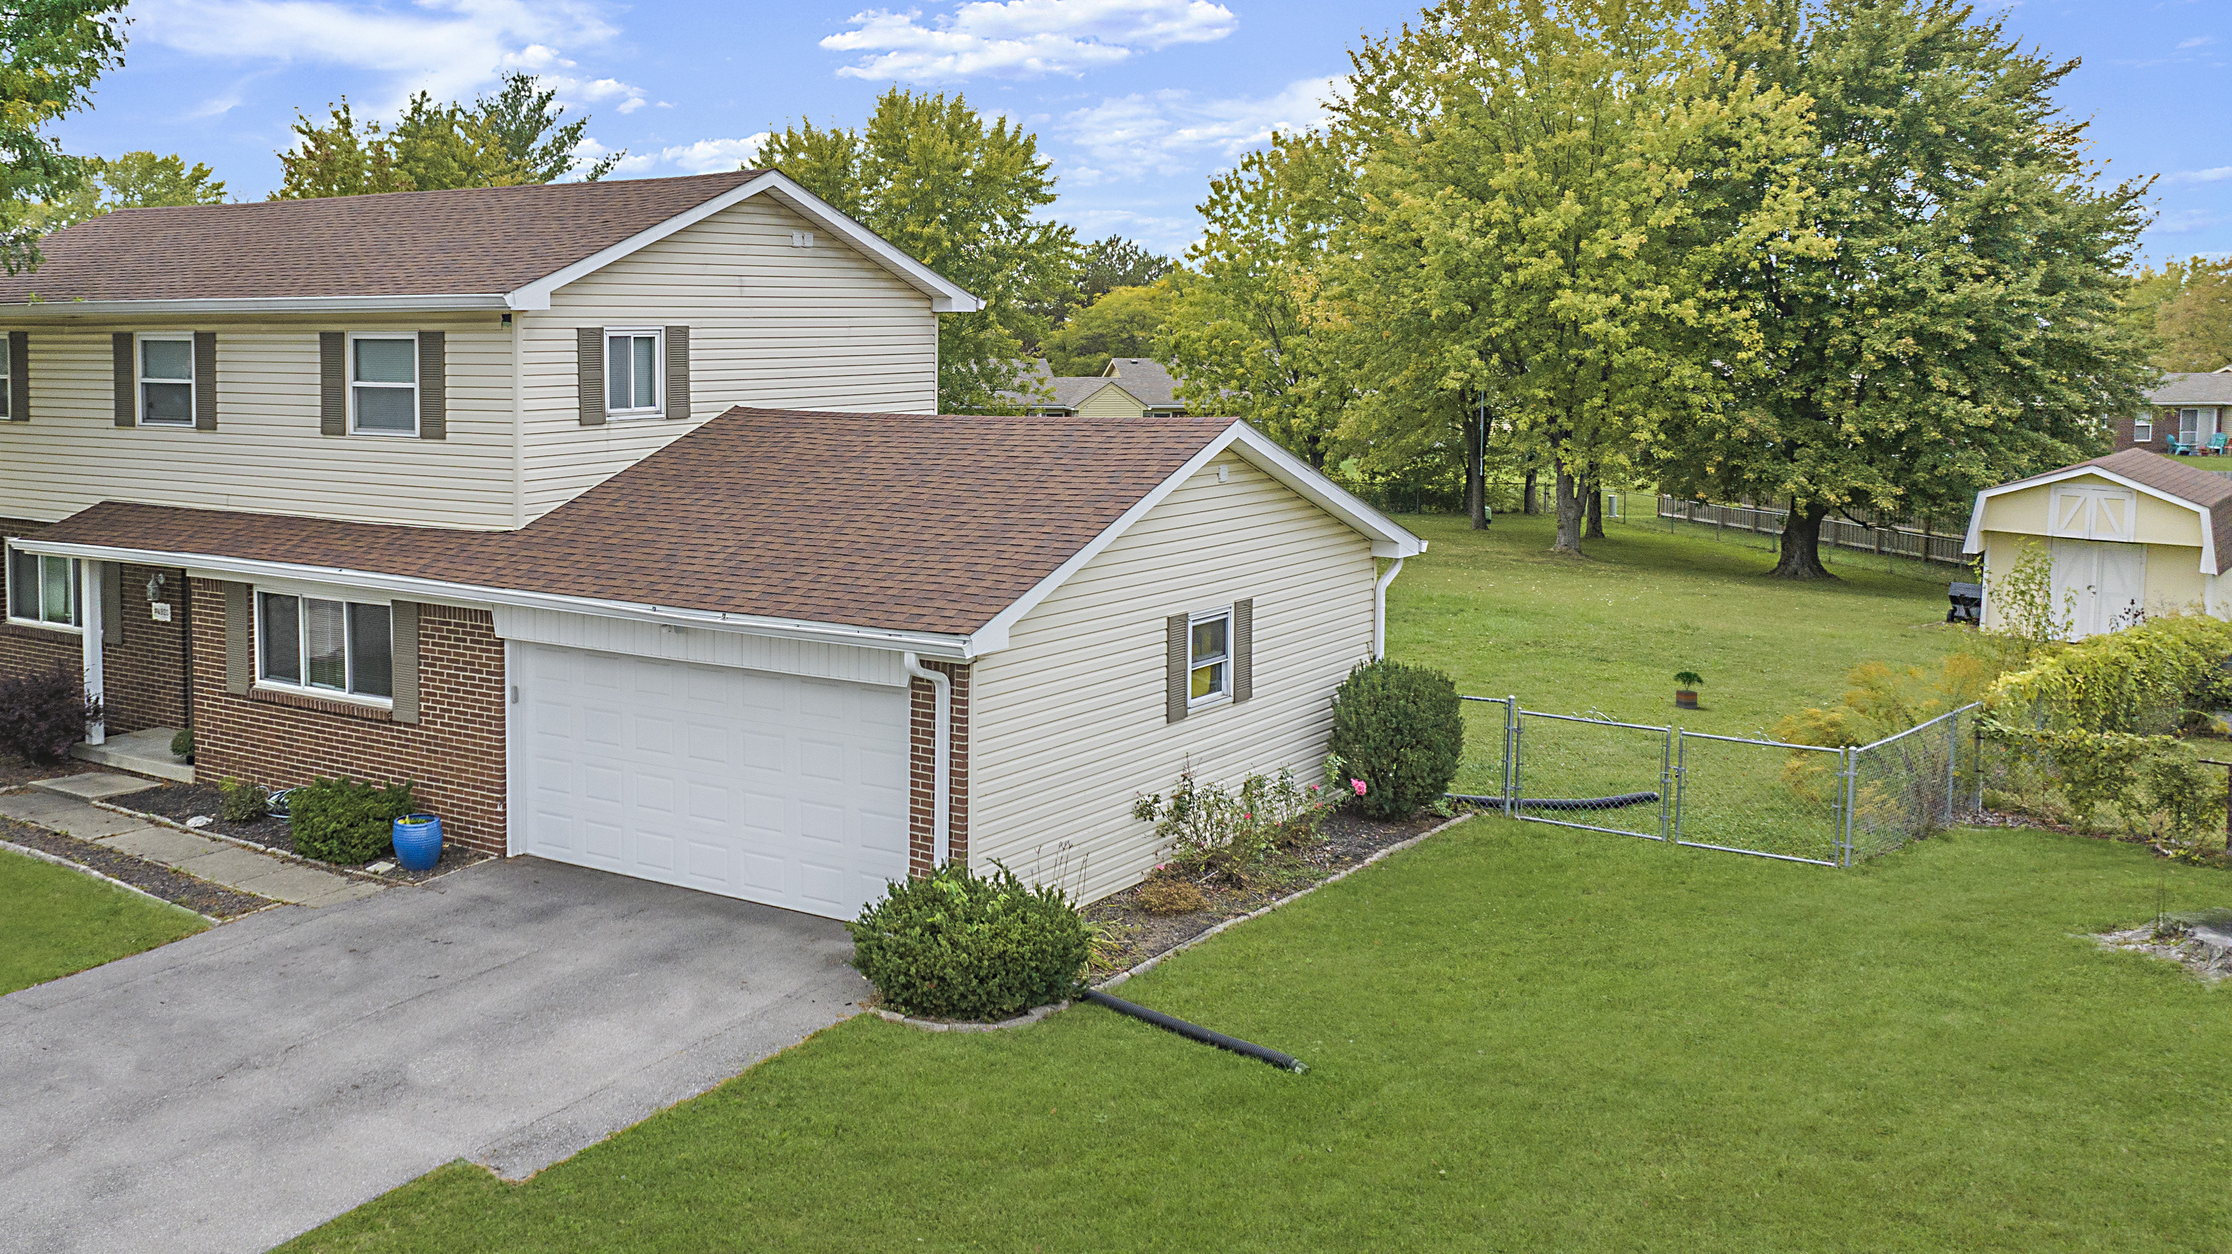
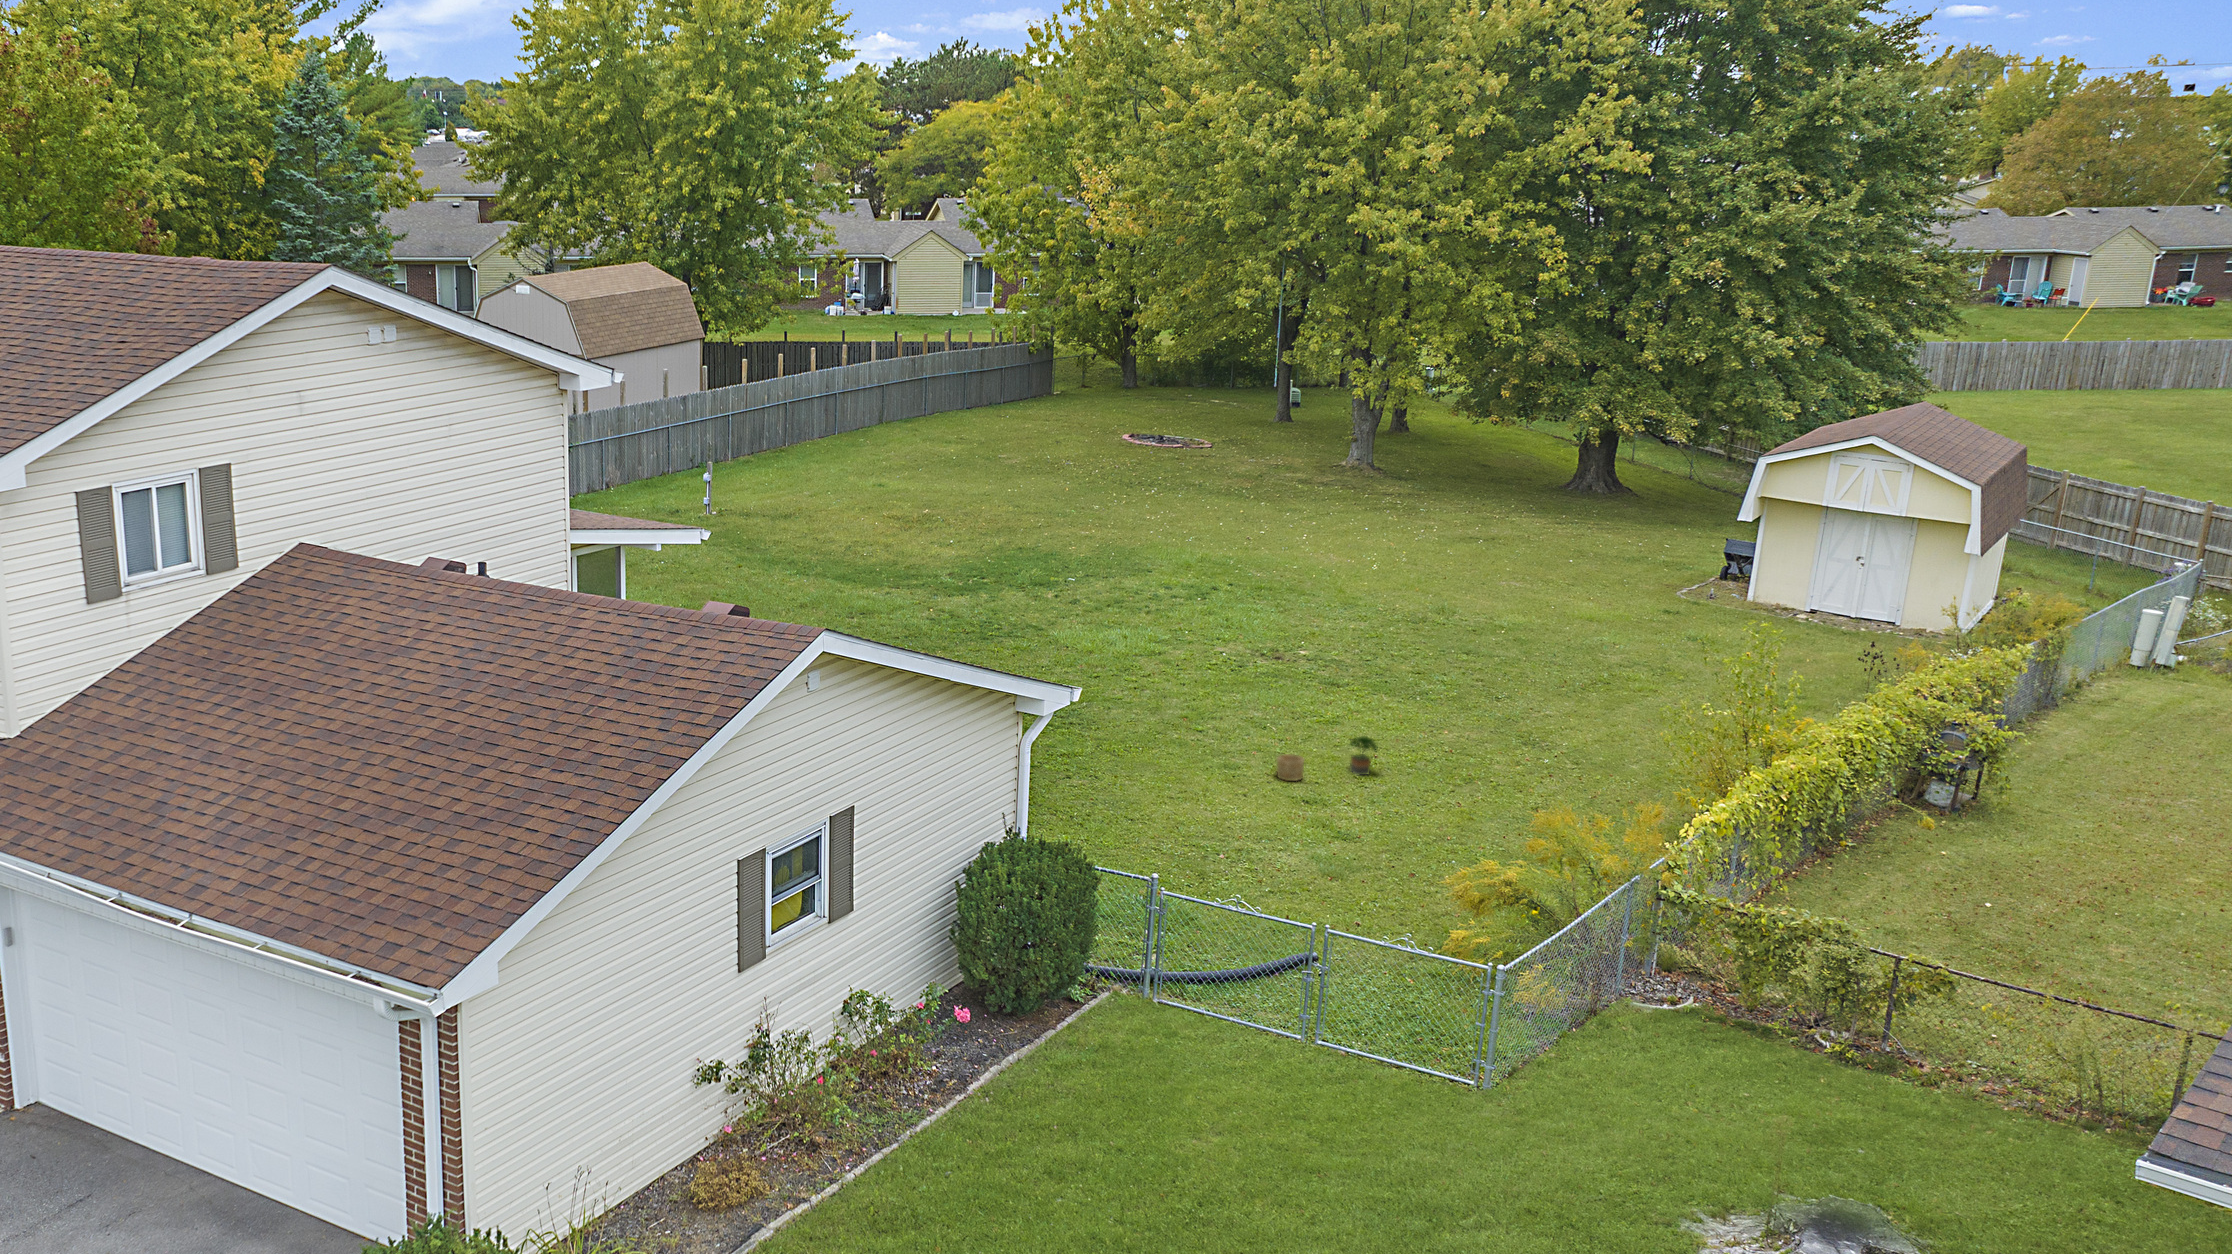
wooden bucket: none [1604,686,1633,710] -> present [1277,754,1304,781]

